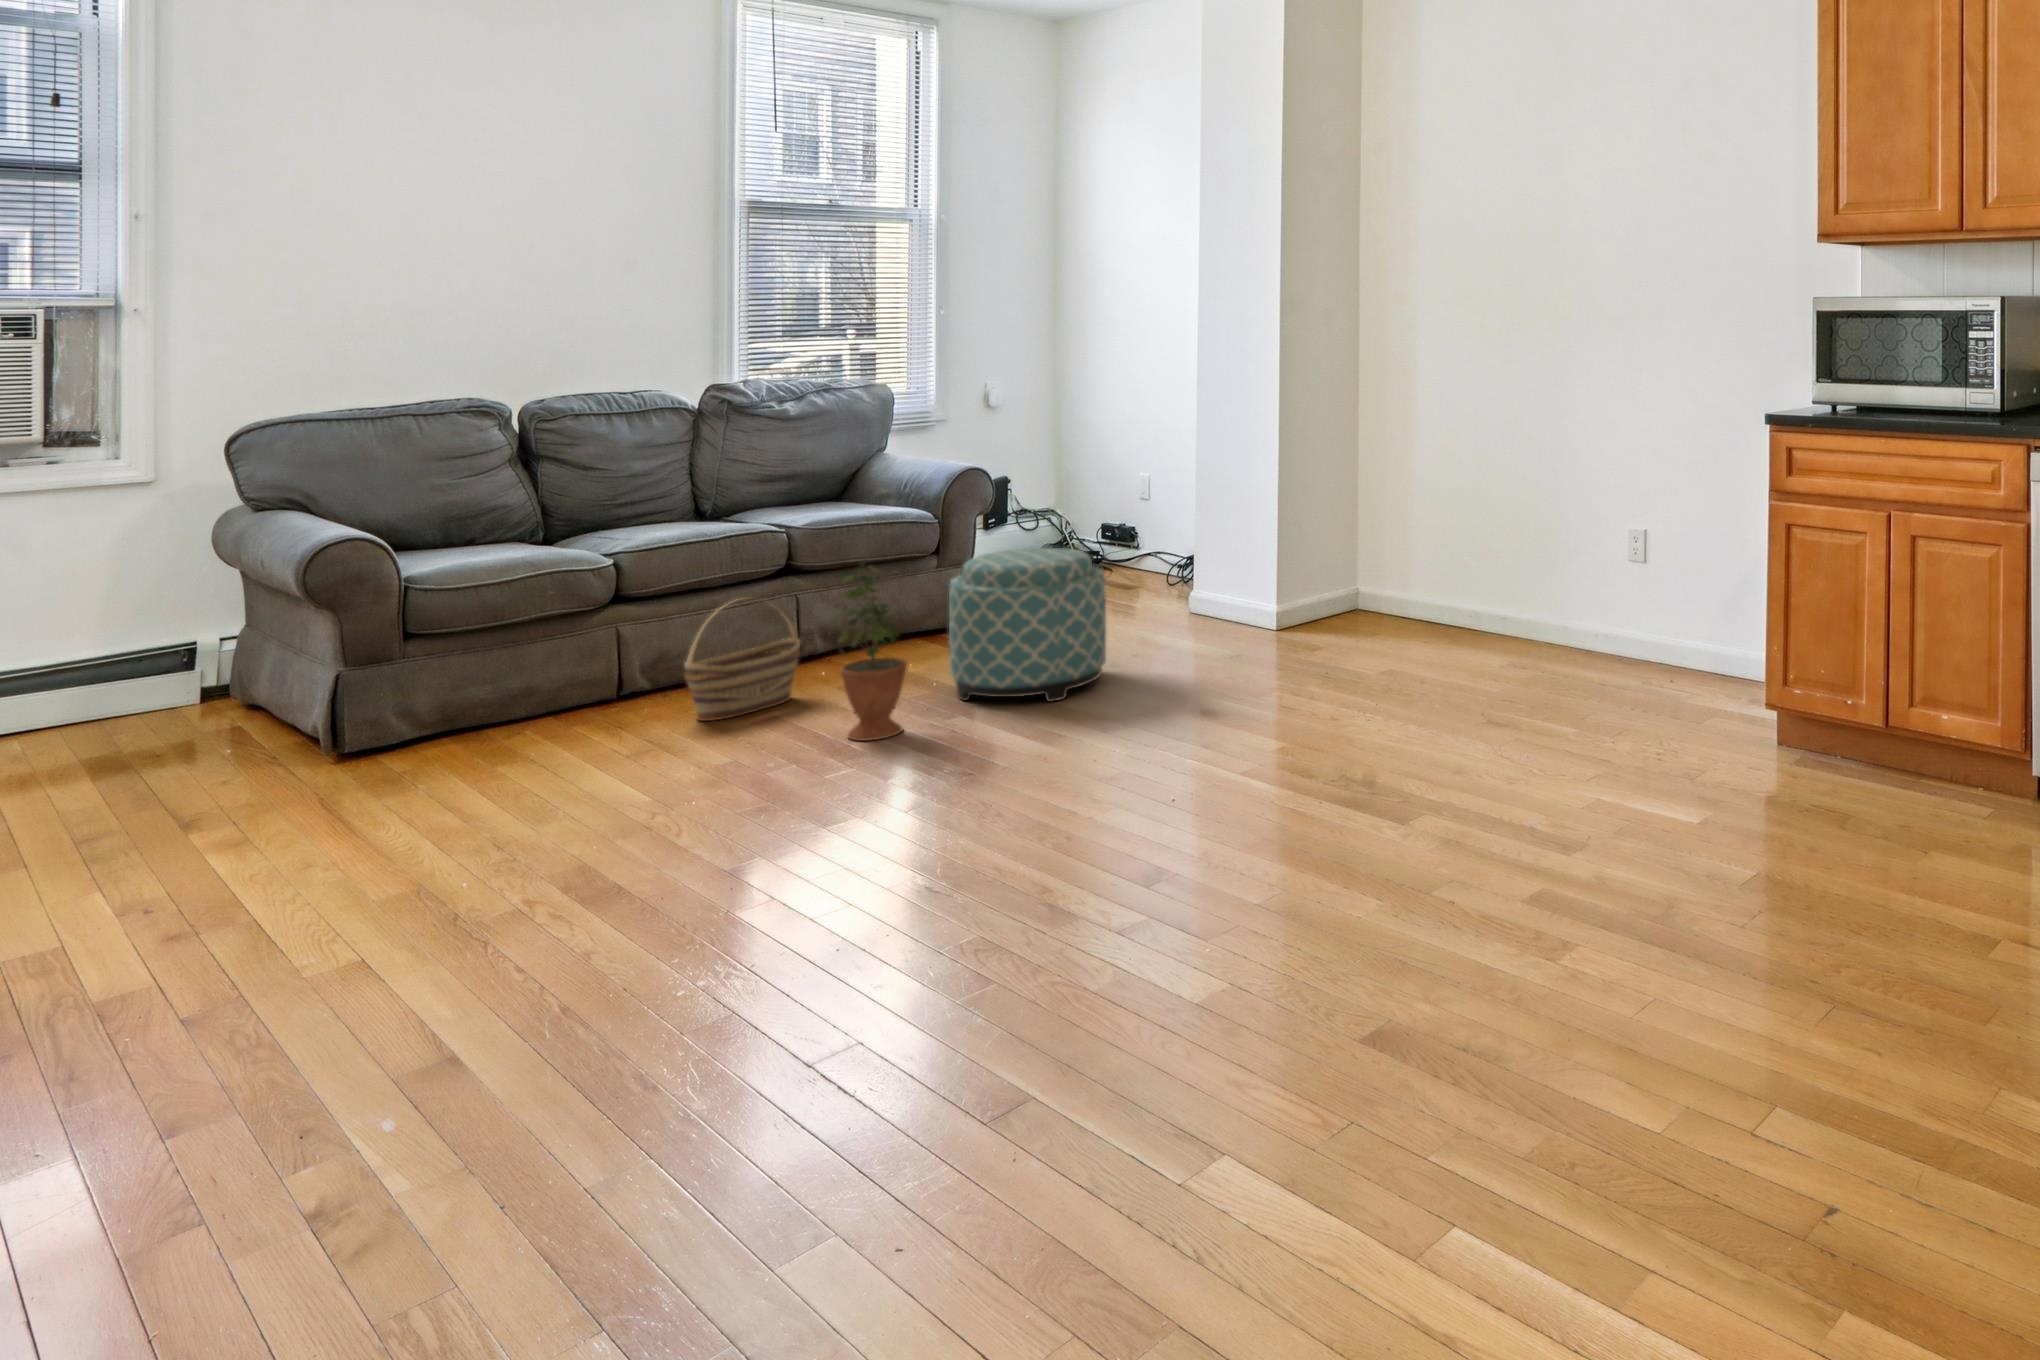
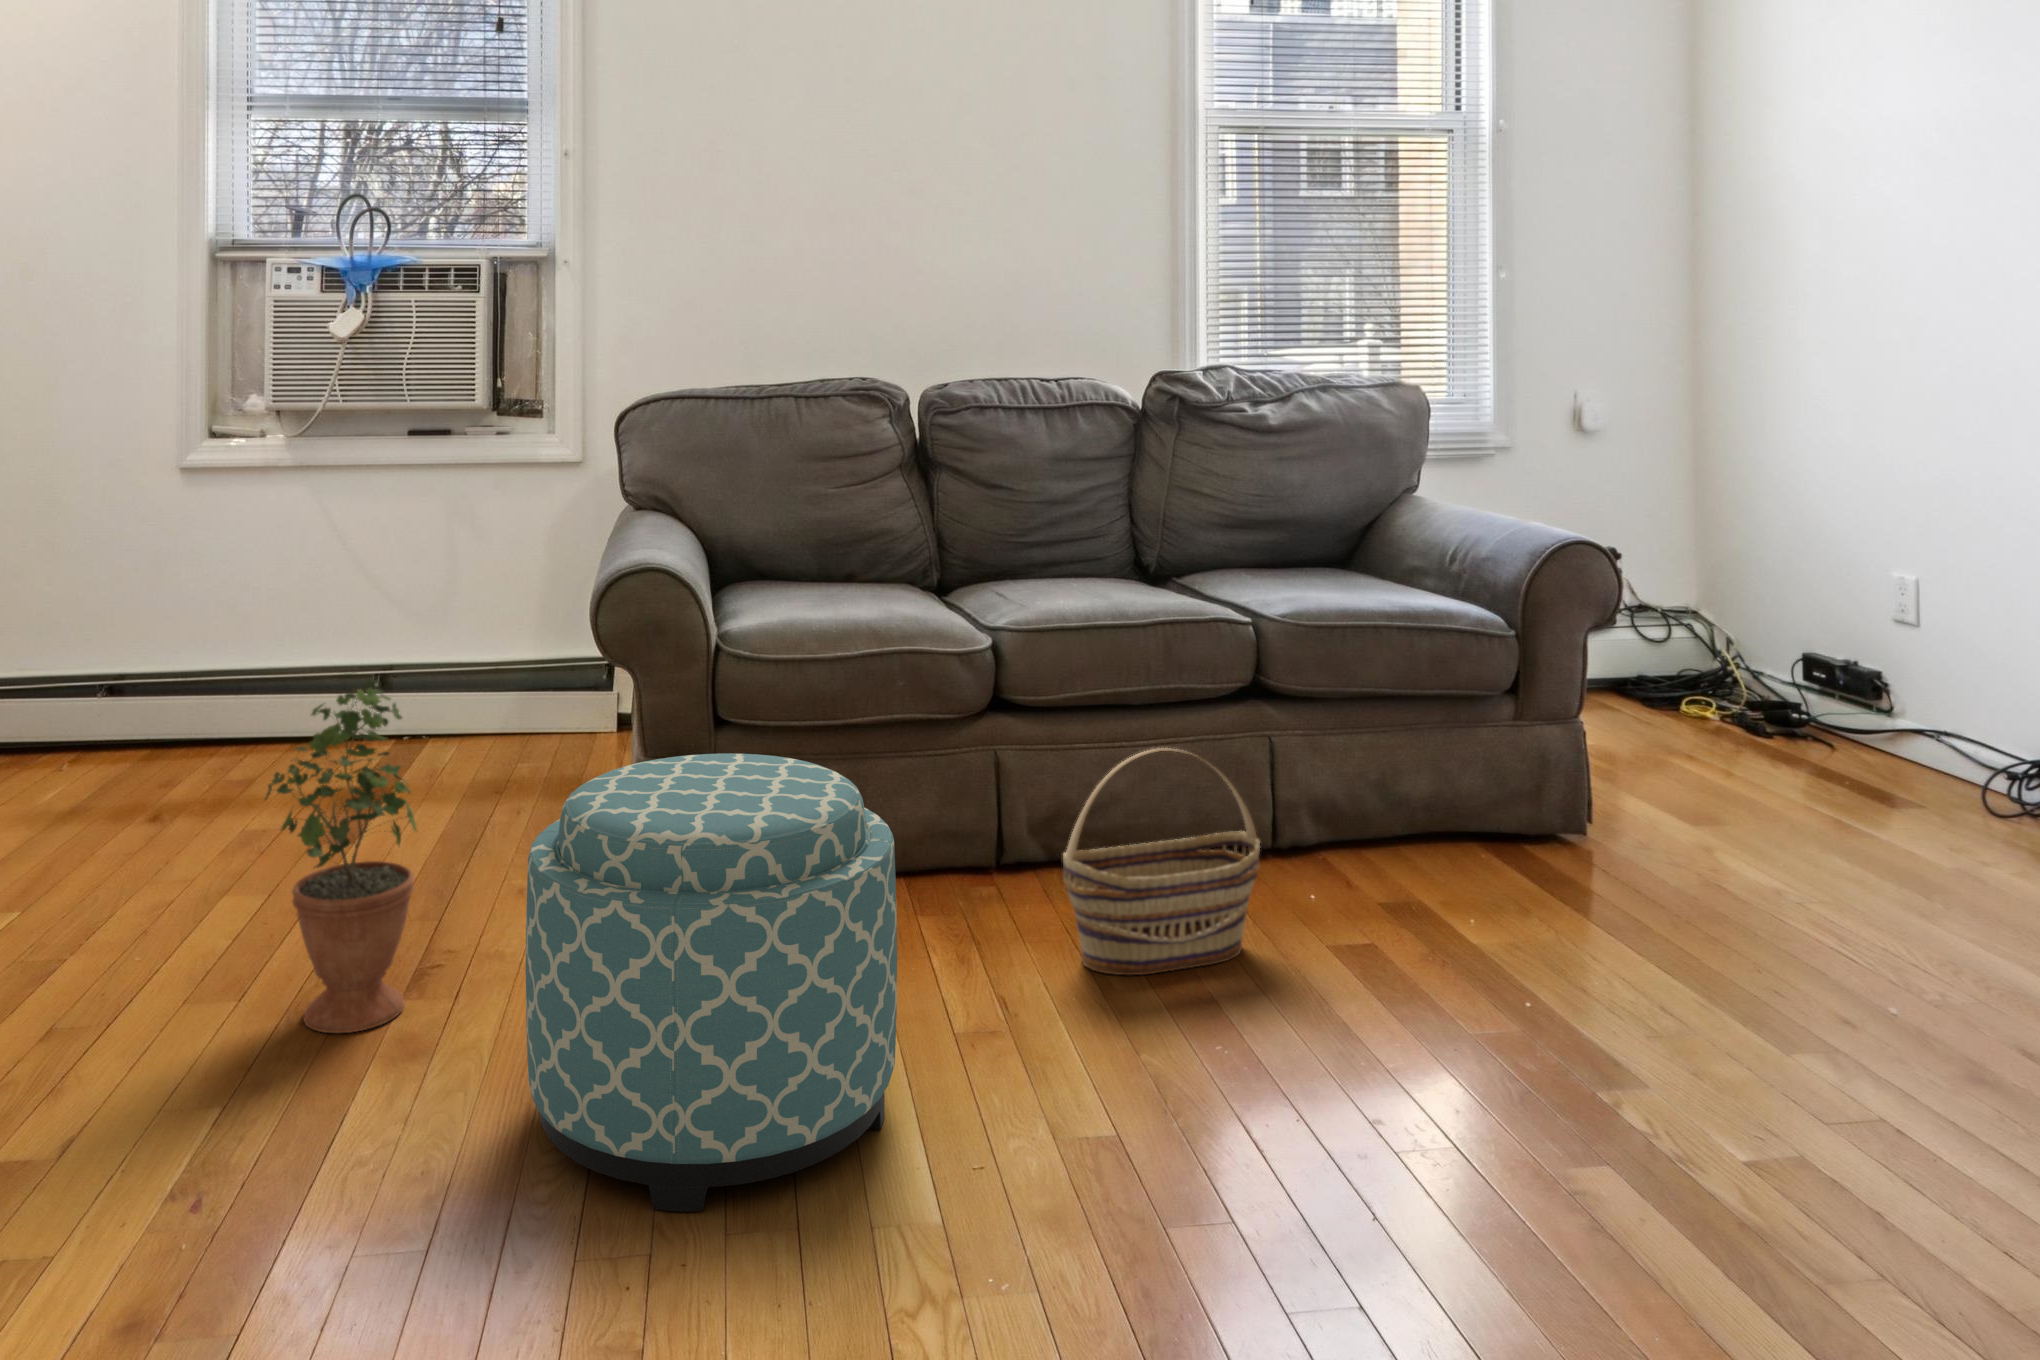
ottoman: present [949,548,1106,702] -> present [526,754,897,1211]
potted plant: present [830,562,907,741] -> present [265,674,417,1033]

